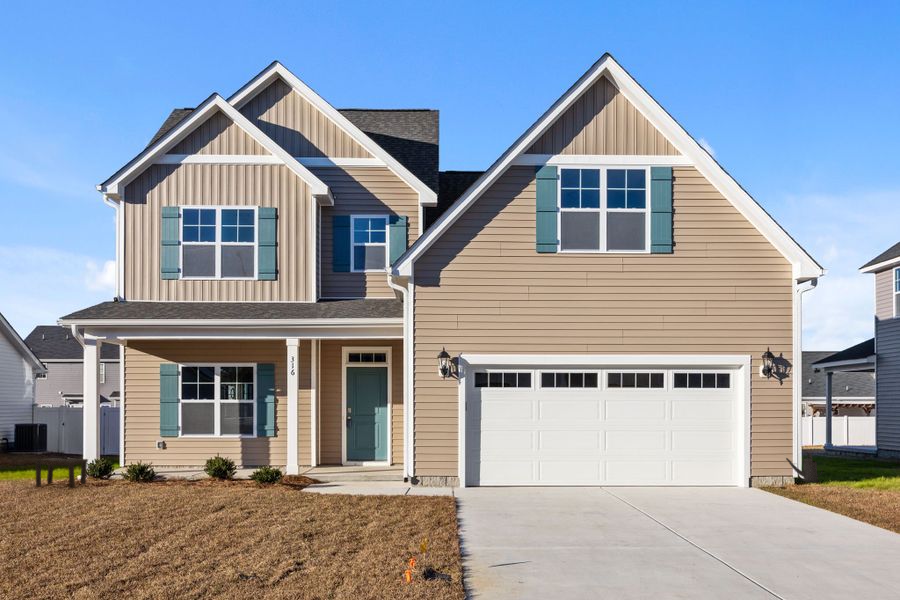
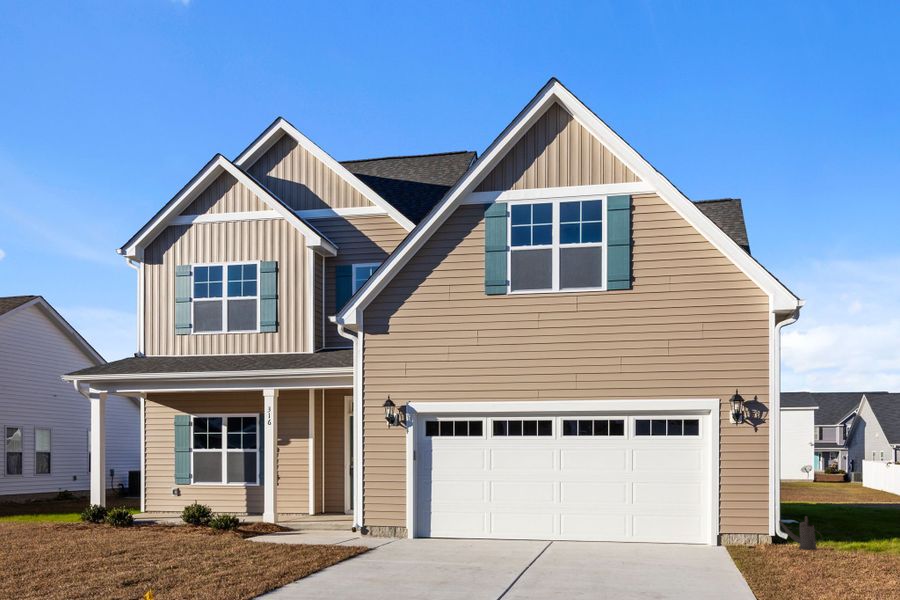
bench: present [35,458,88,489] -> none [51,498,92,525]

